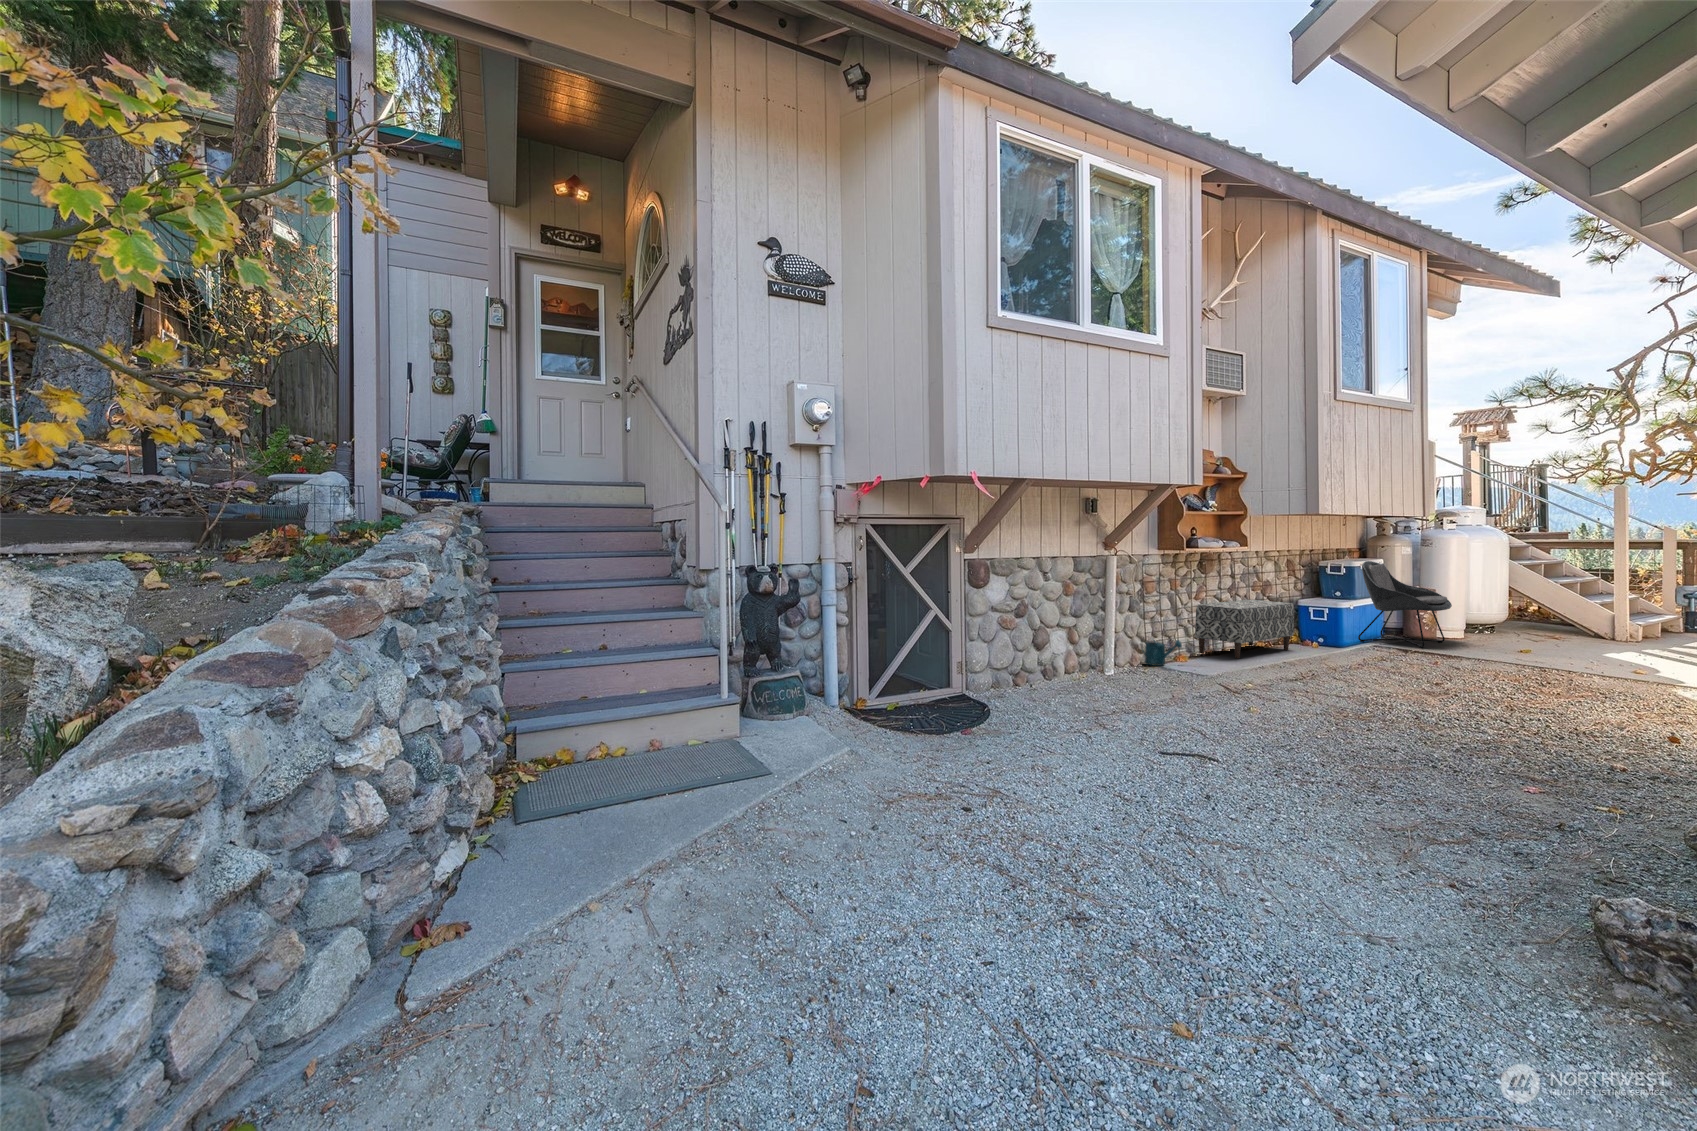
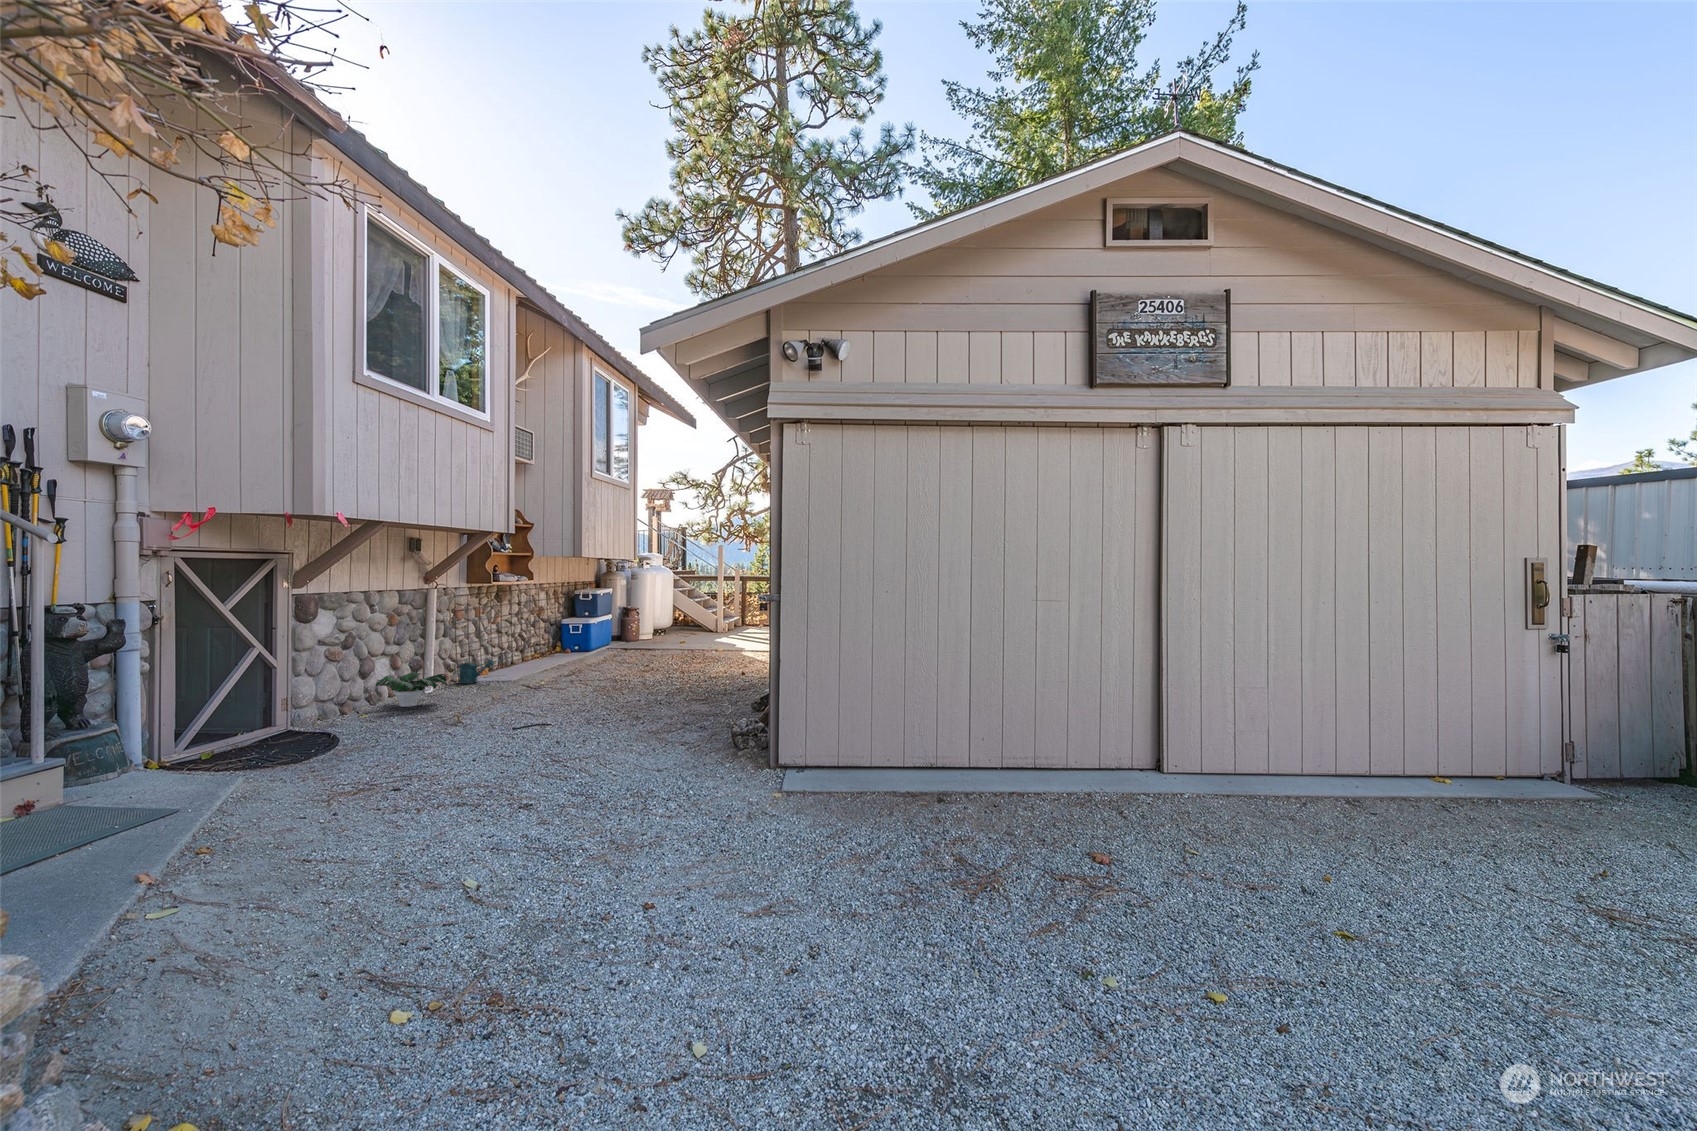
lounge chair: present [1358,561,1452,648] -> none [605,589,662,650]
bench: present [1195,600,1294,658] -> none [494,622,567,670]
potted plant: none [1046,647,1115,683] -> present [376,672,447,707]

